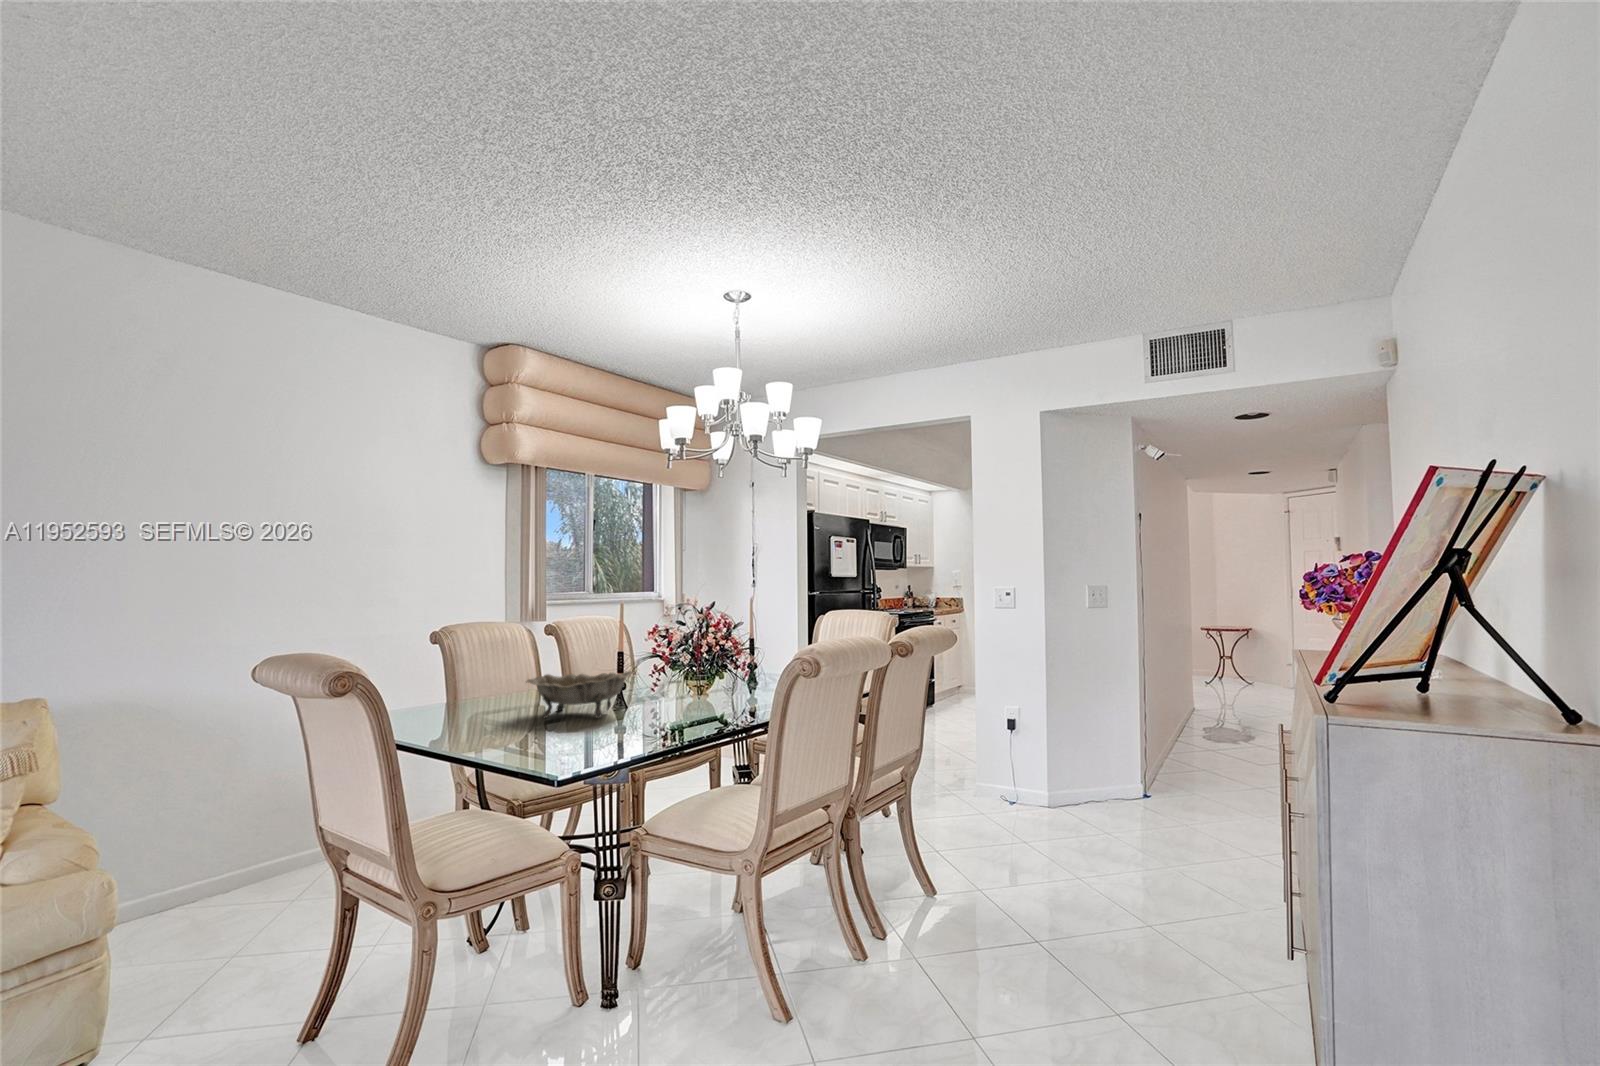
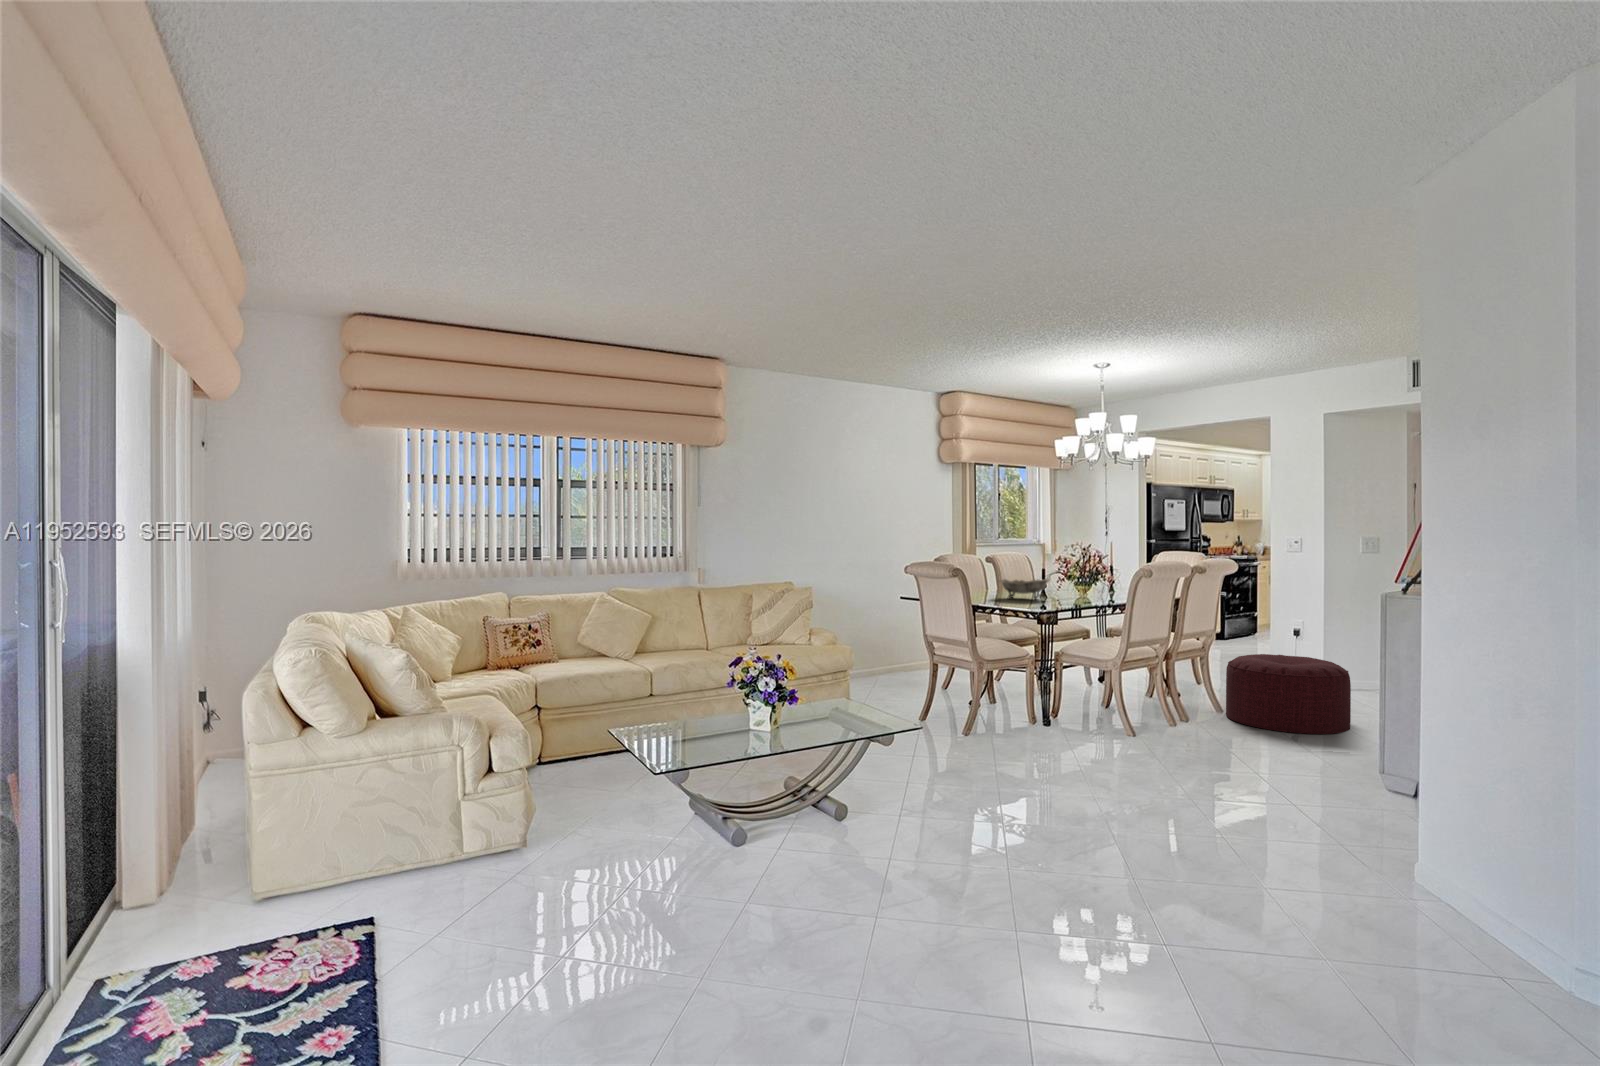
ottoman: none [946,797,1157,980] -> present [1226,654,1351,734]

